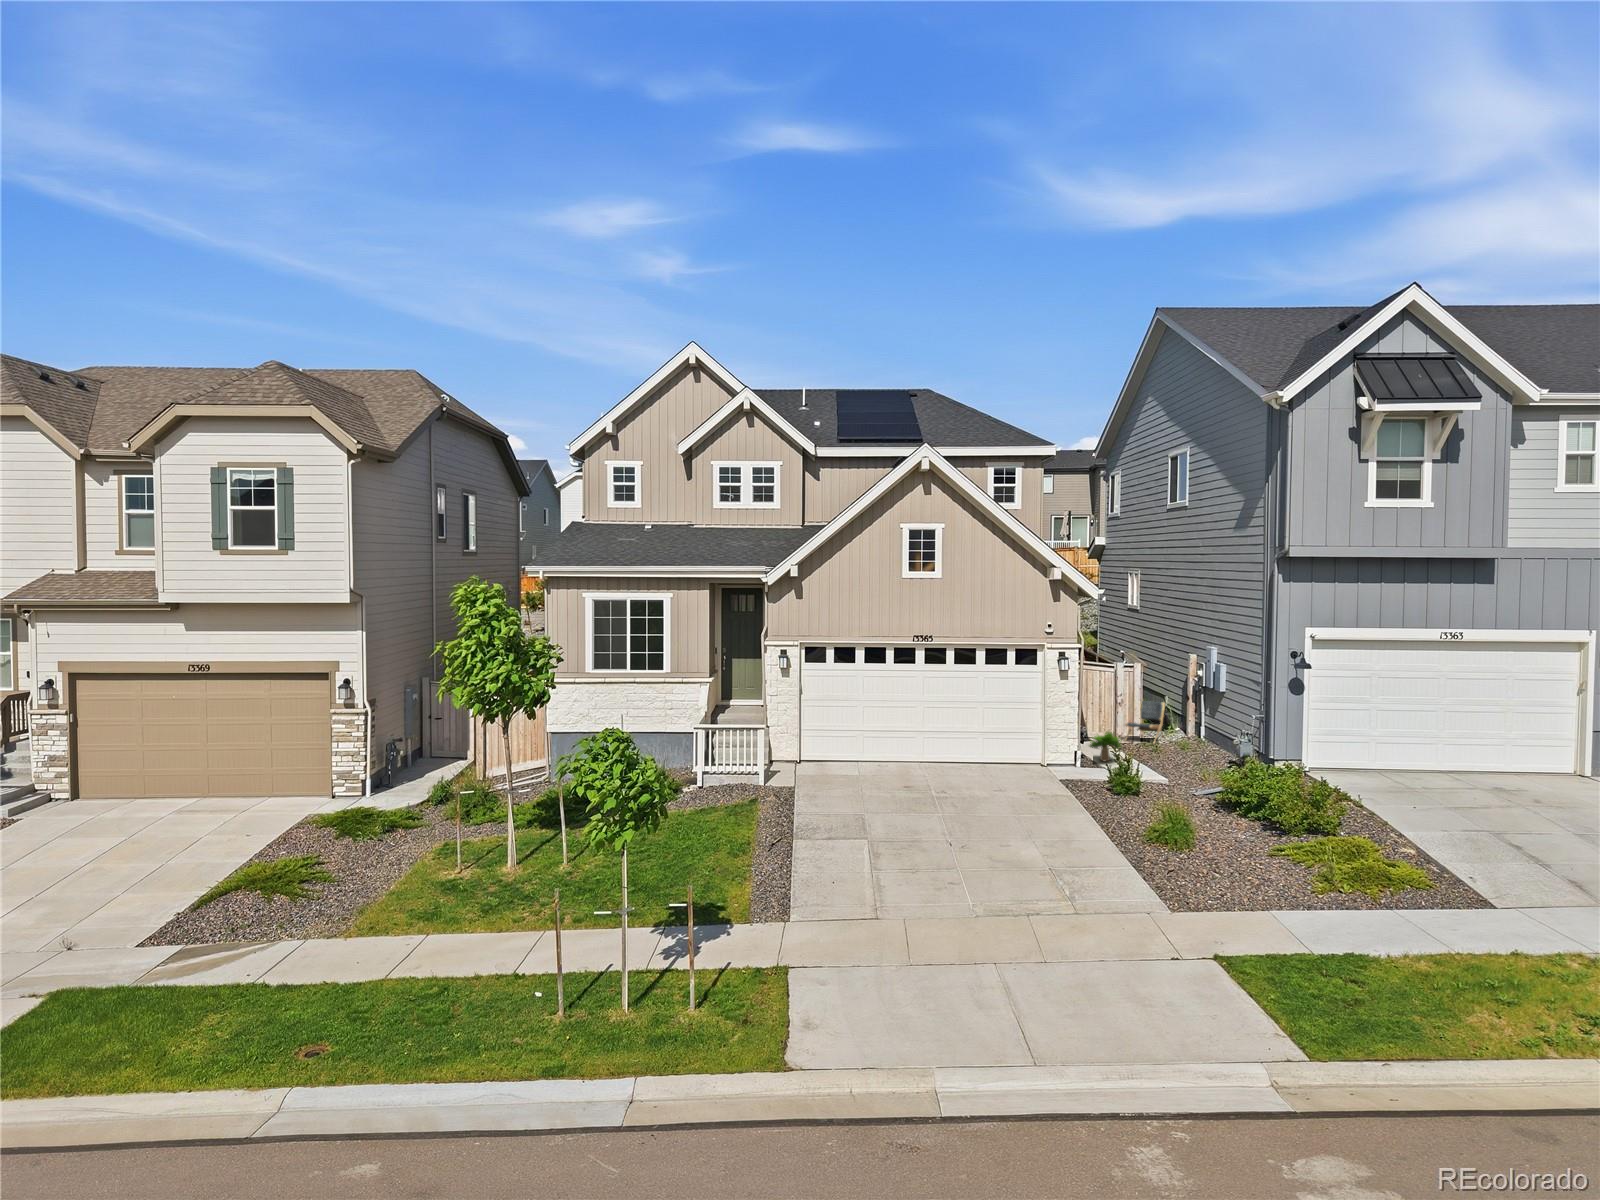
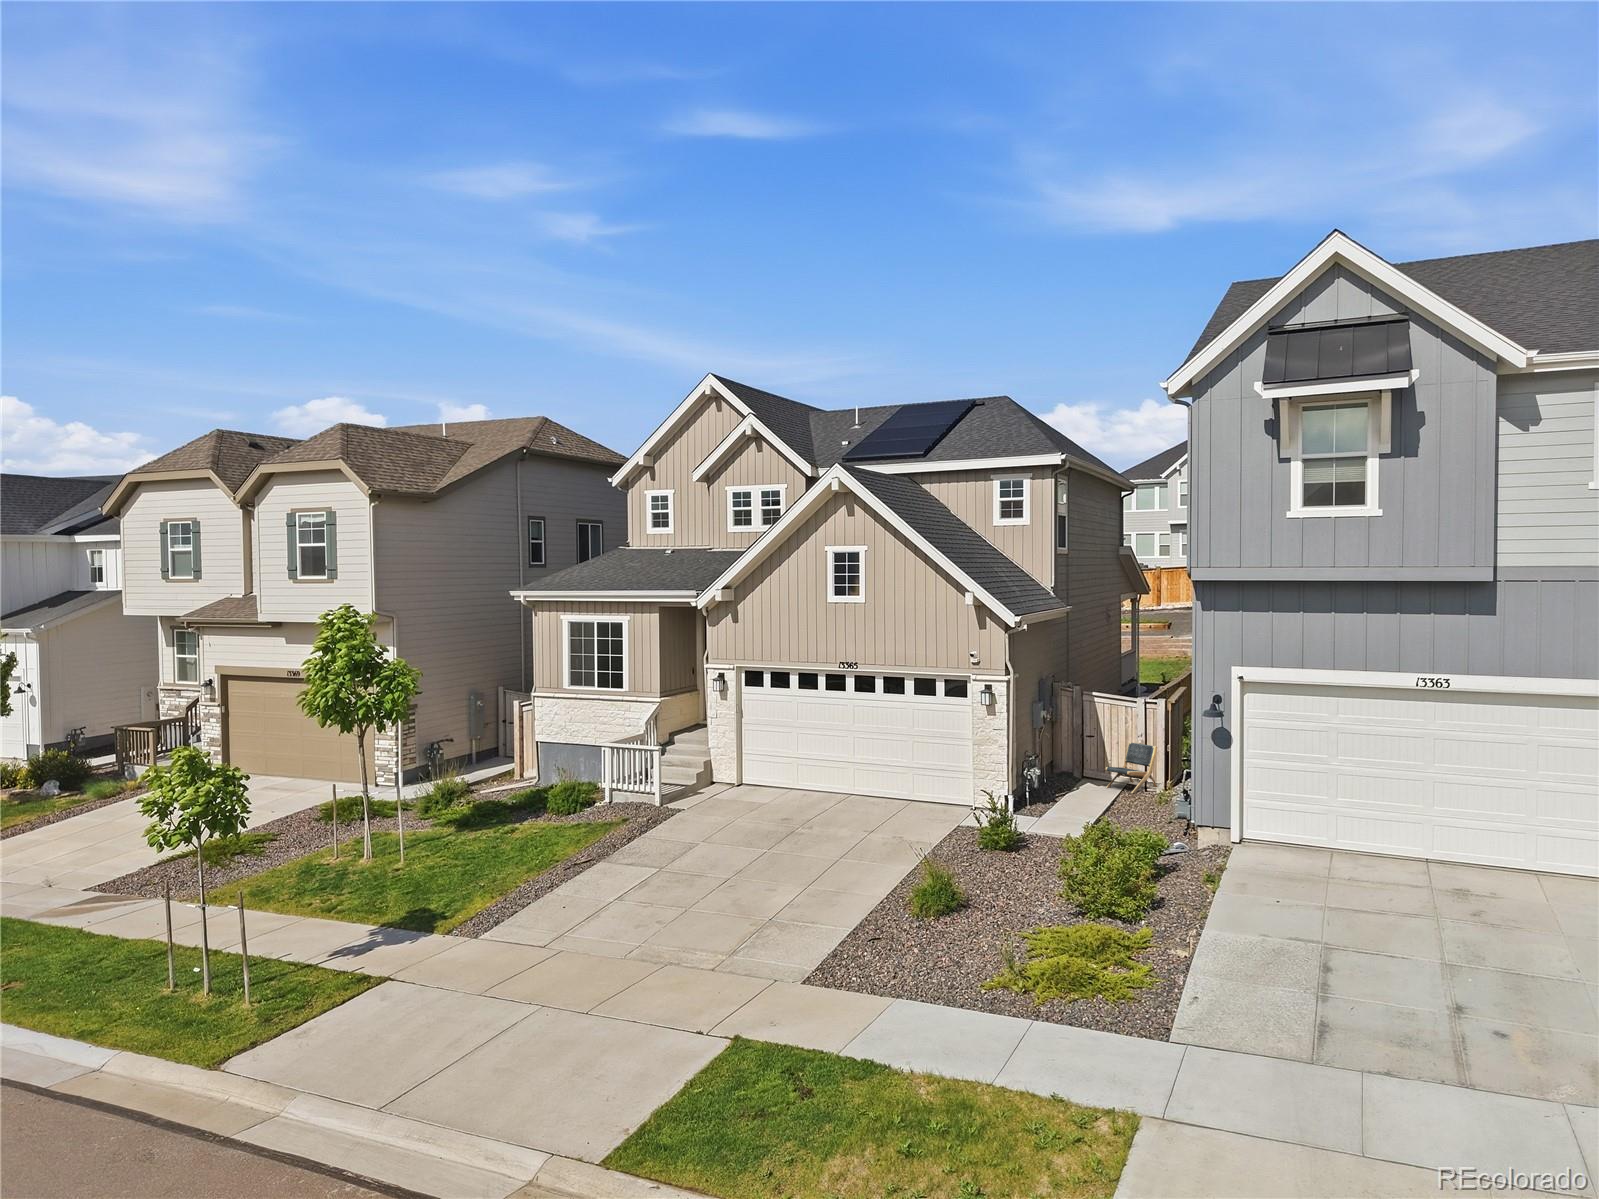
potted plant: present [1089,732,1122,761] -> none [1025,773,1066,809]

